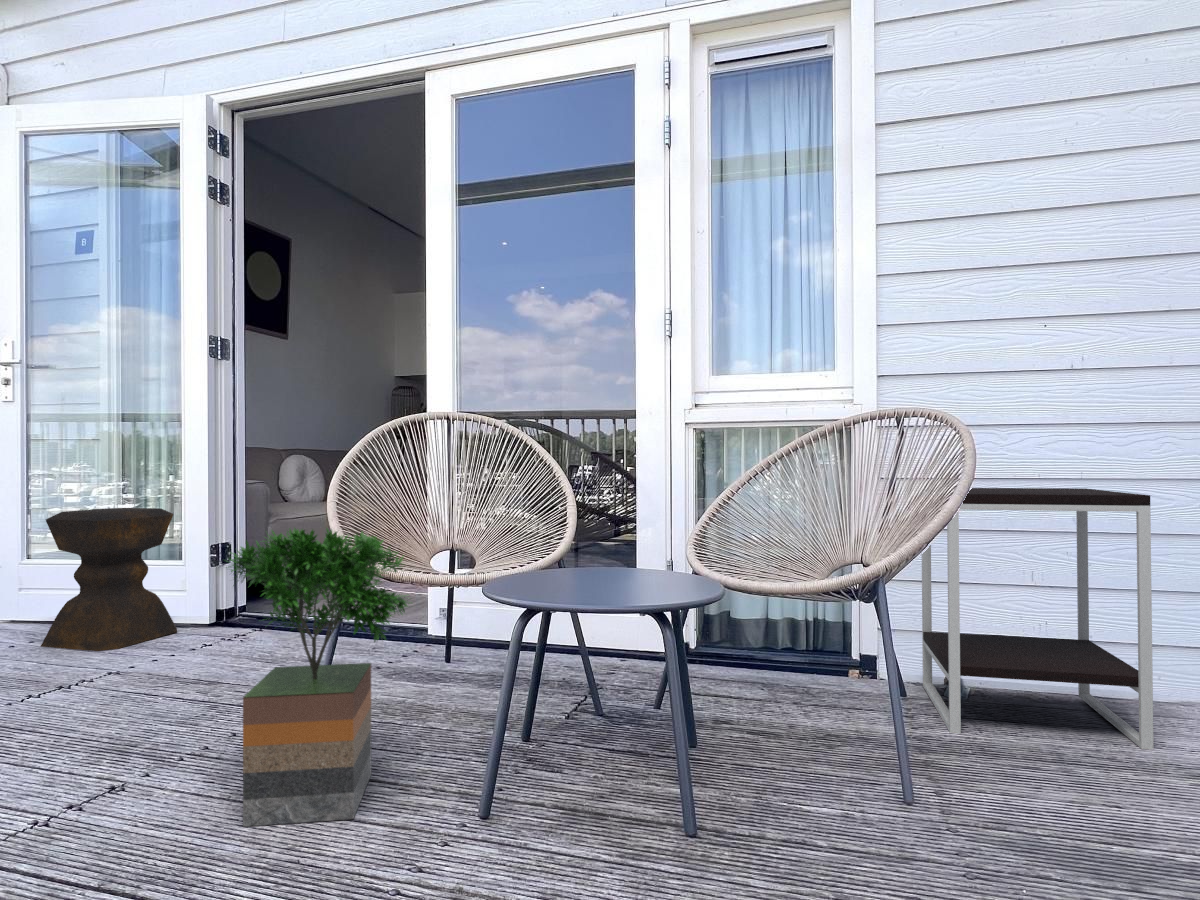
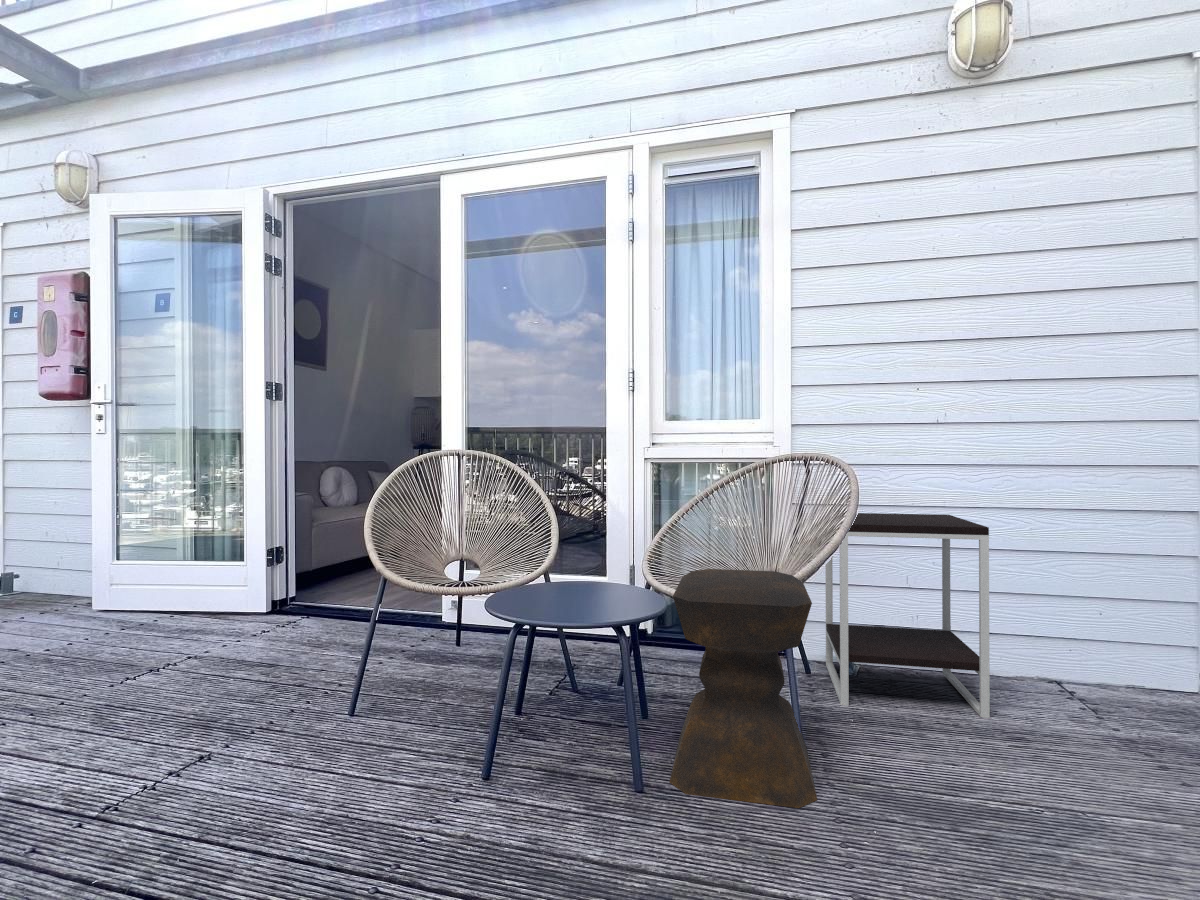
stool: present [41,508,177,651] -> present [670,569,817,808]
potted tree: present [229,528,408,827] -> none [287,558,432,788]

